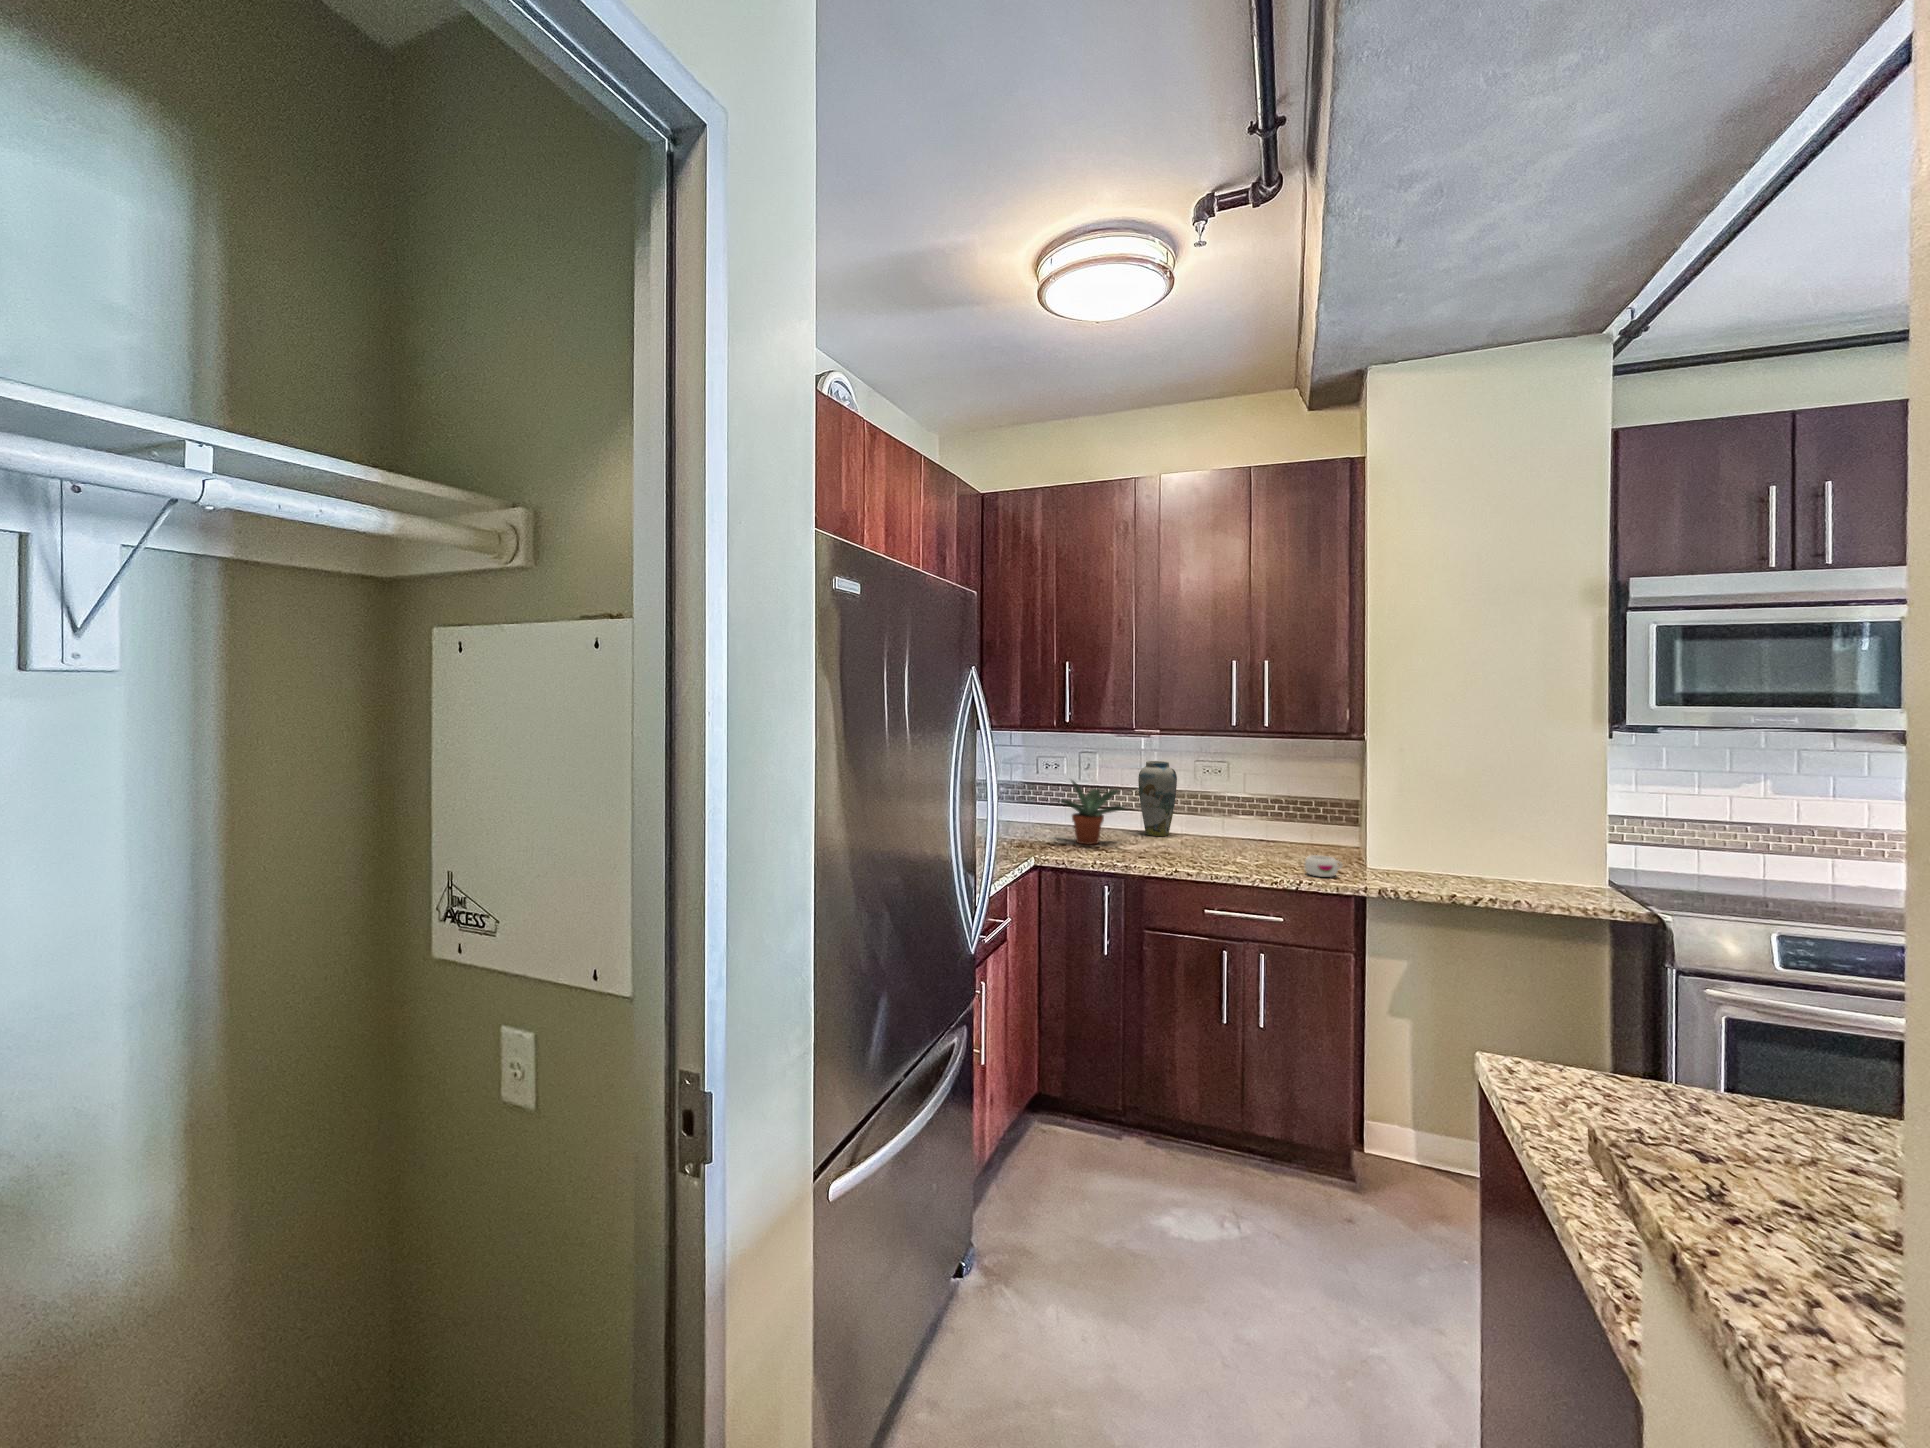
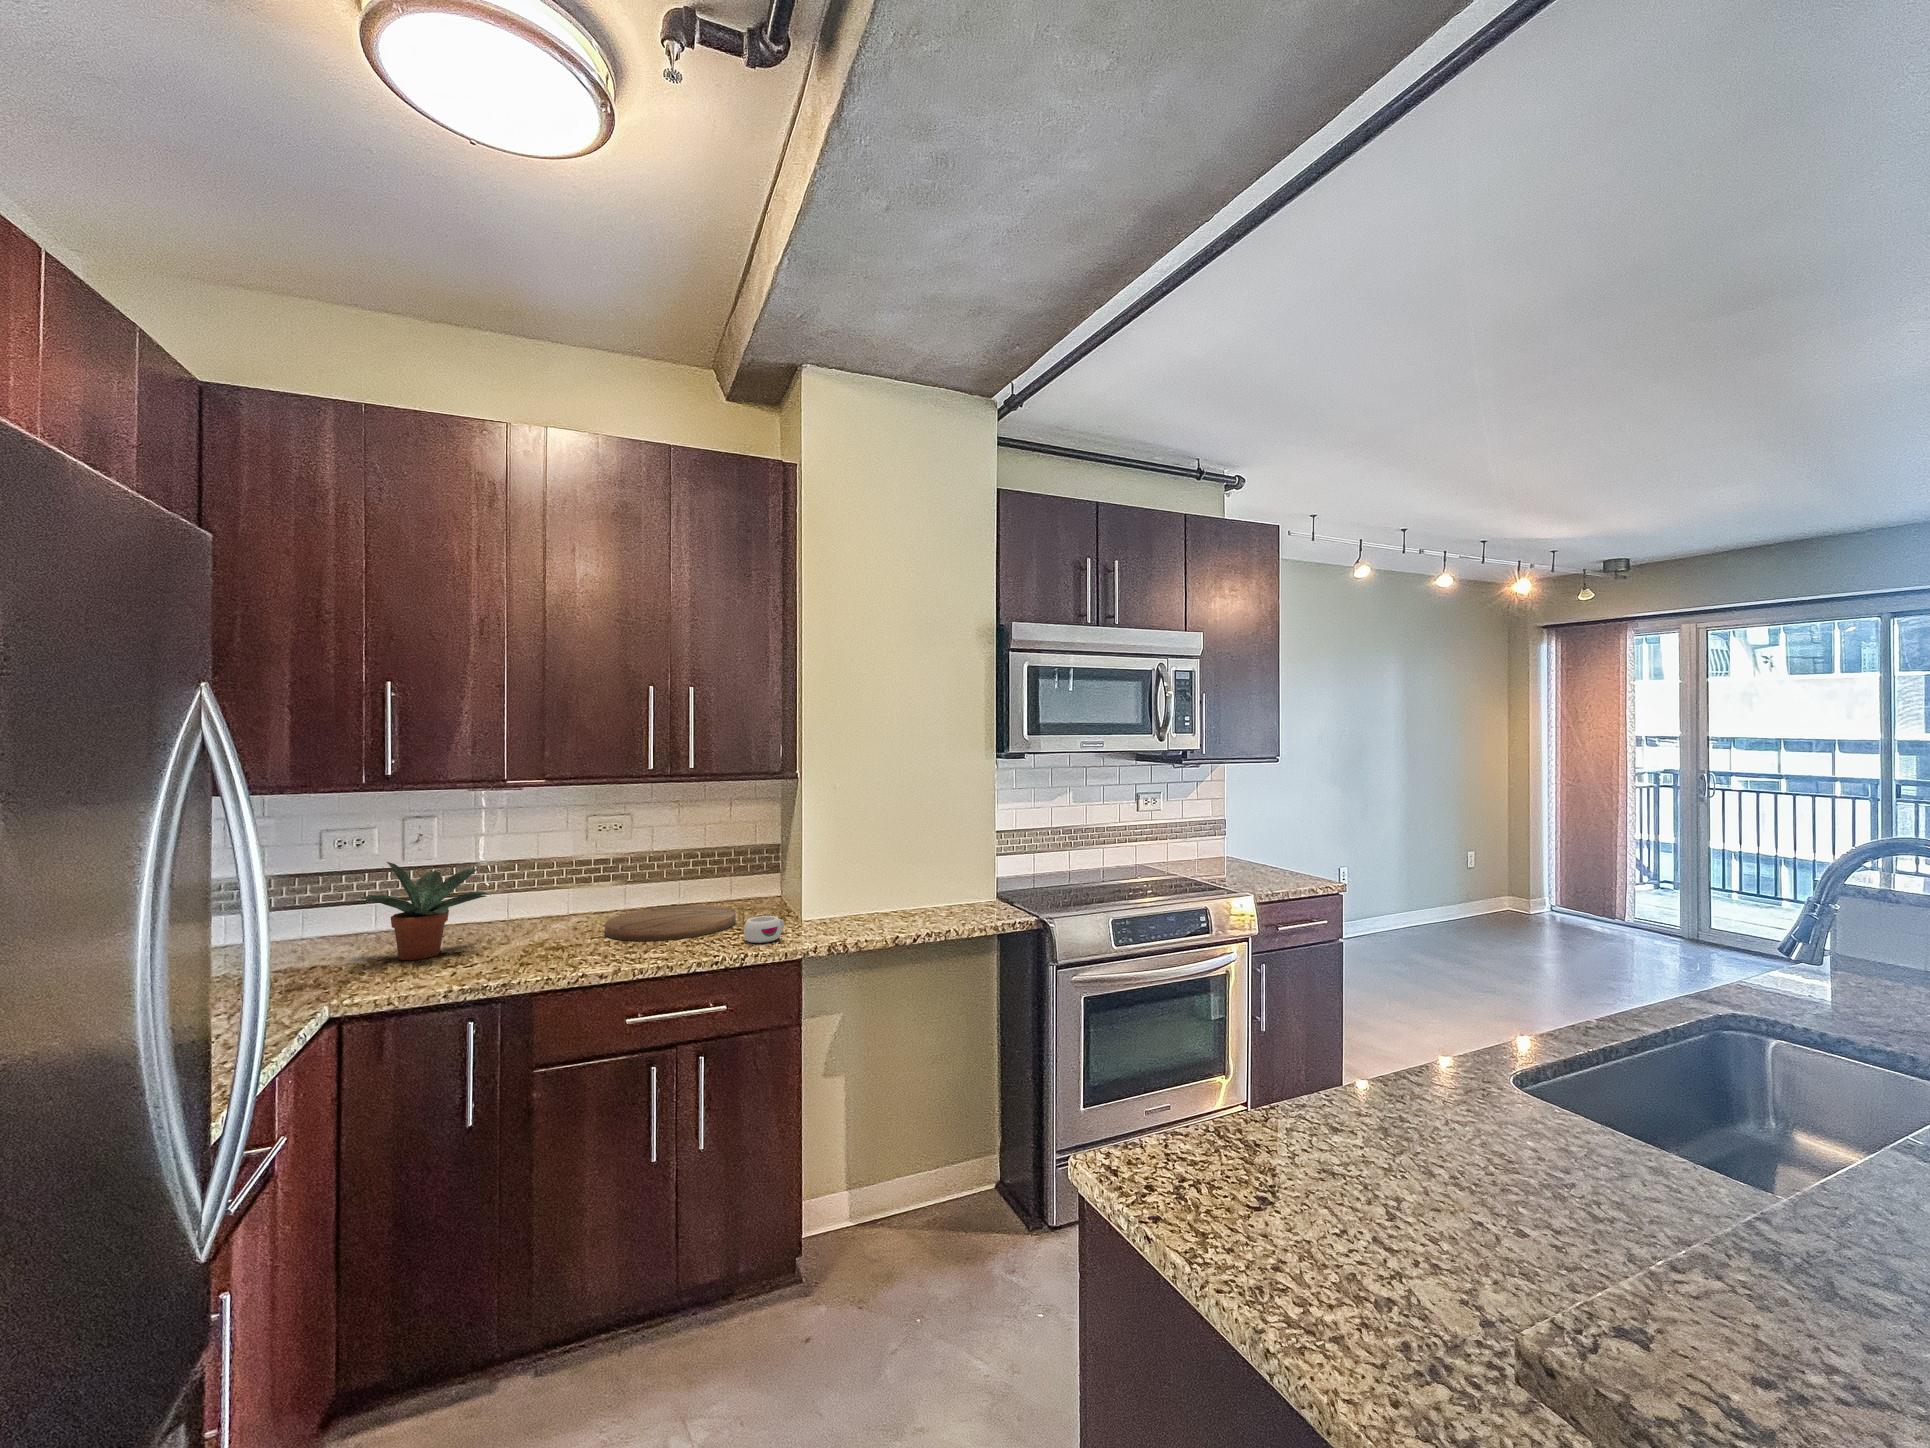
vase: present [1138,761,1177,836] -> none [499,822,557,926]
cutting board: none [1205,838,1309,863] -> present [605,905,736,941]

